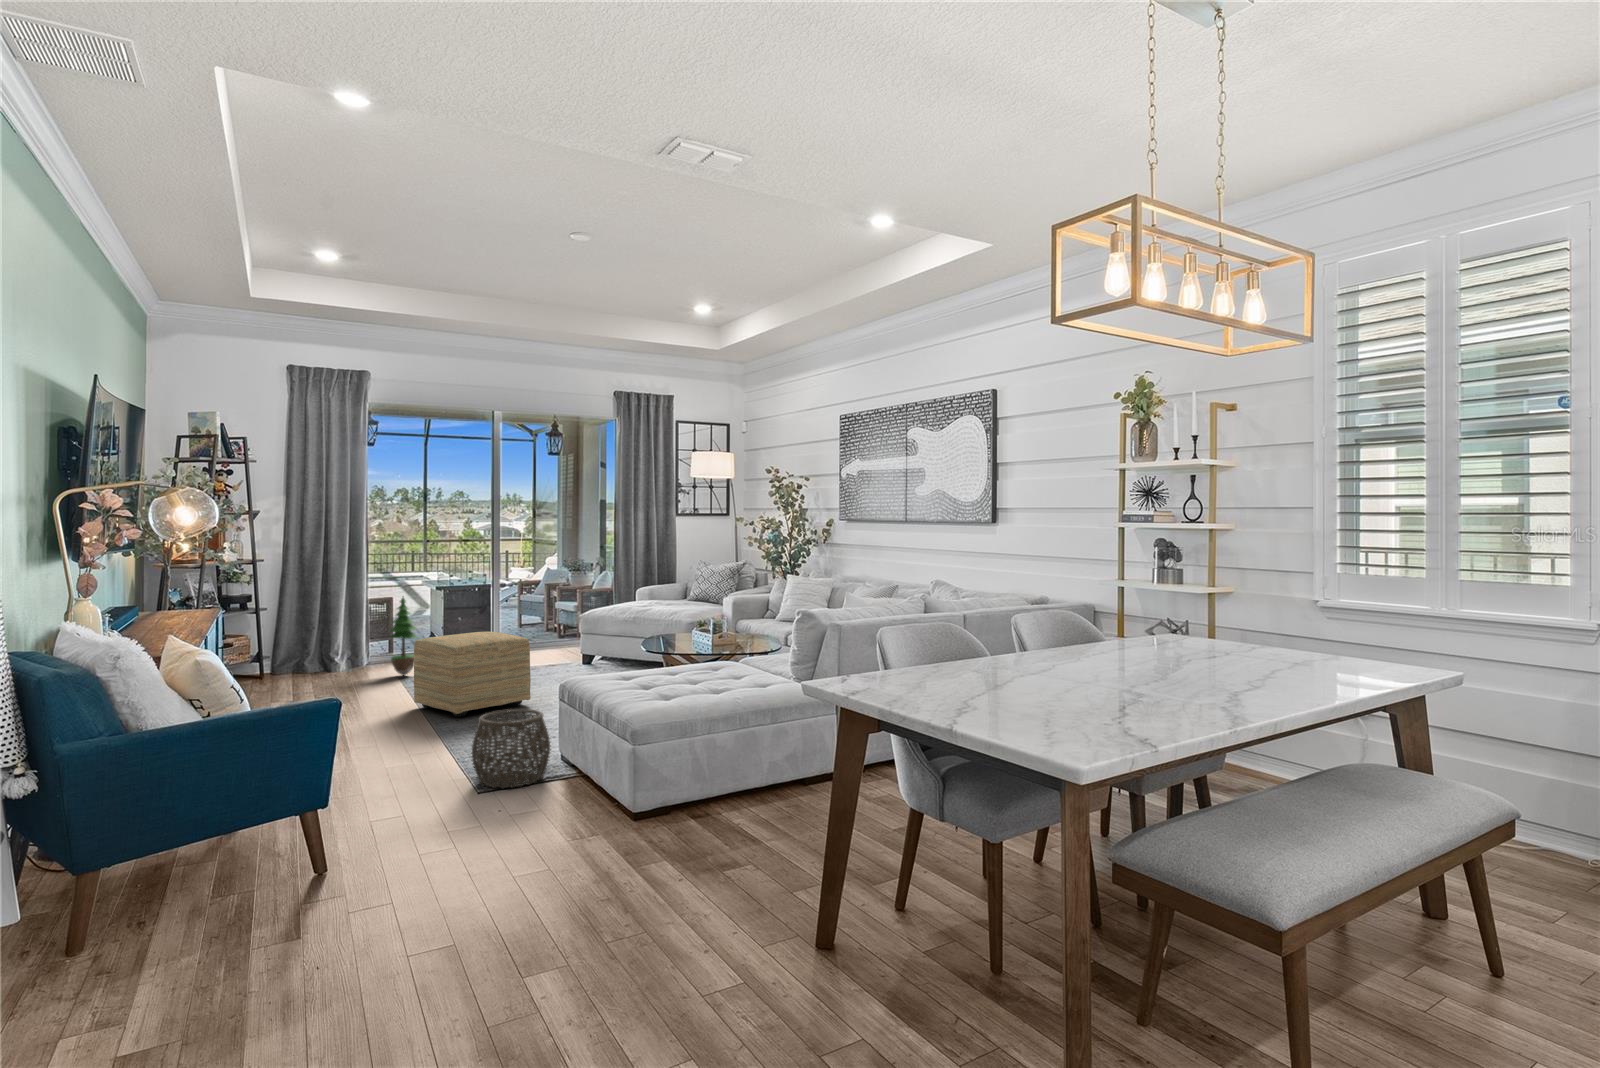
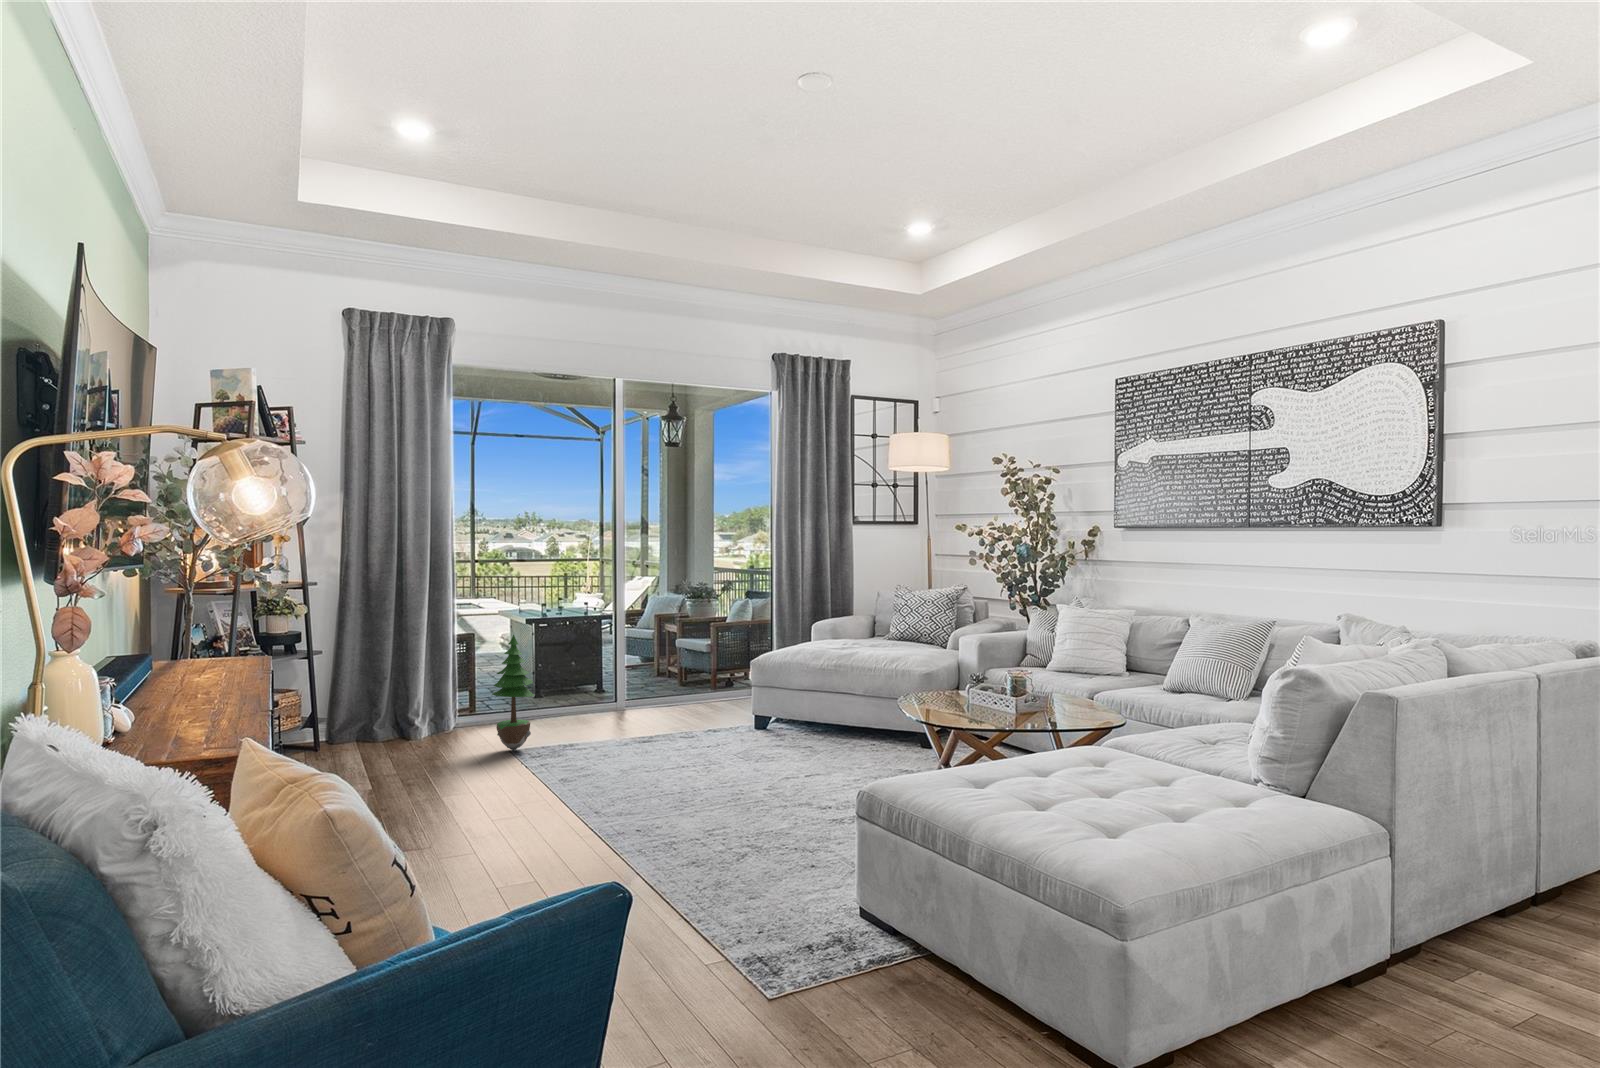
ottoman: present [414,632,531,717] -> none [561,691,737,830]
woven basket: present [471,709,551,788] -> none [759,848,901,1011]

